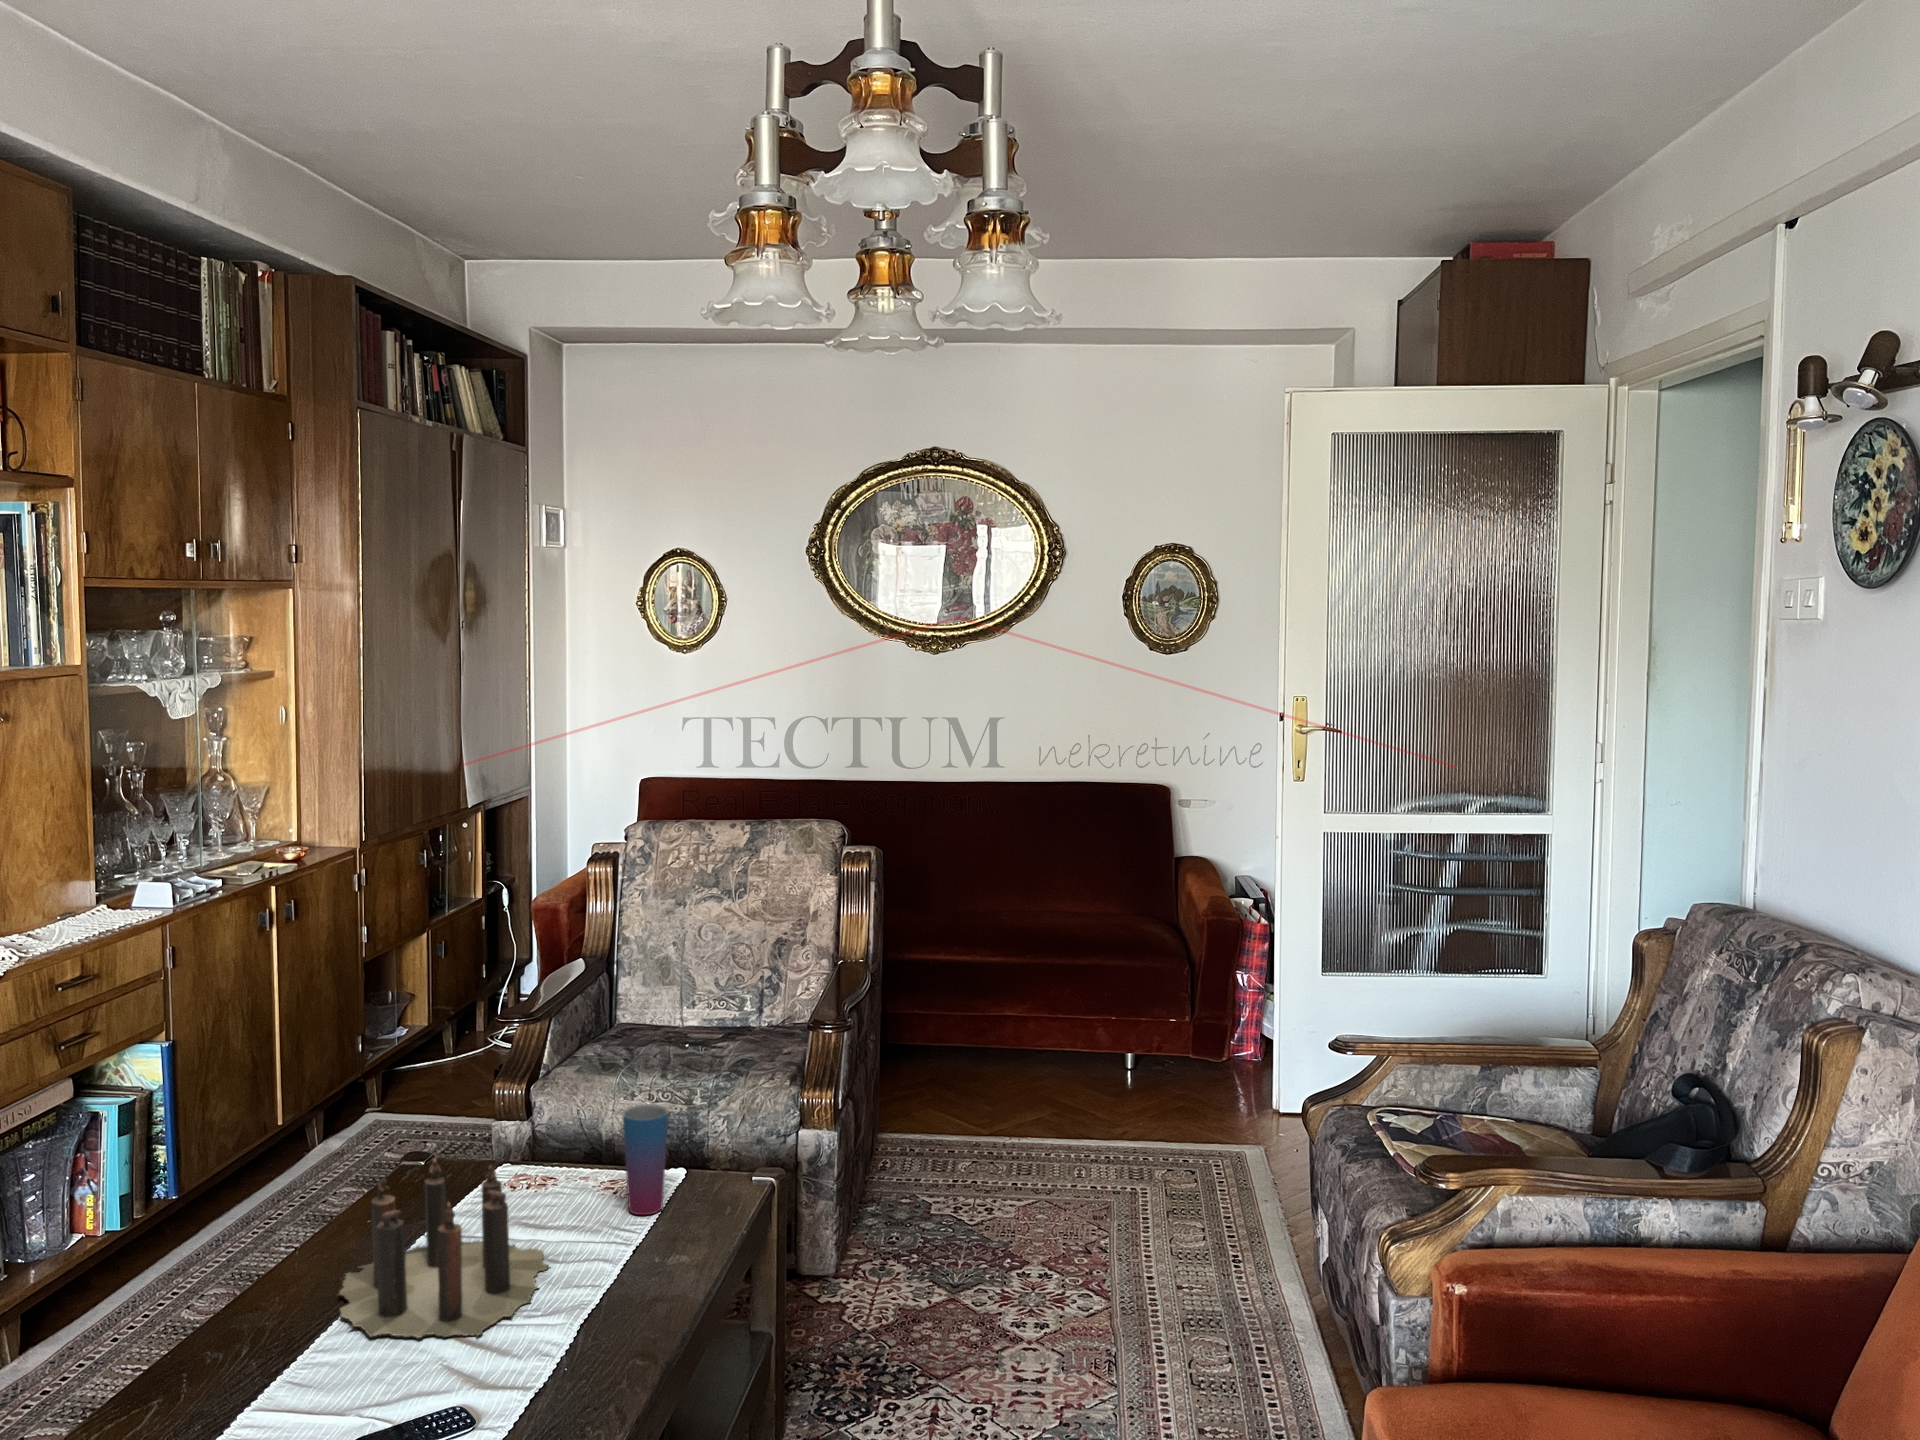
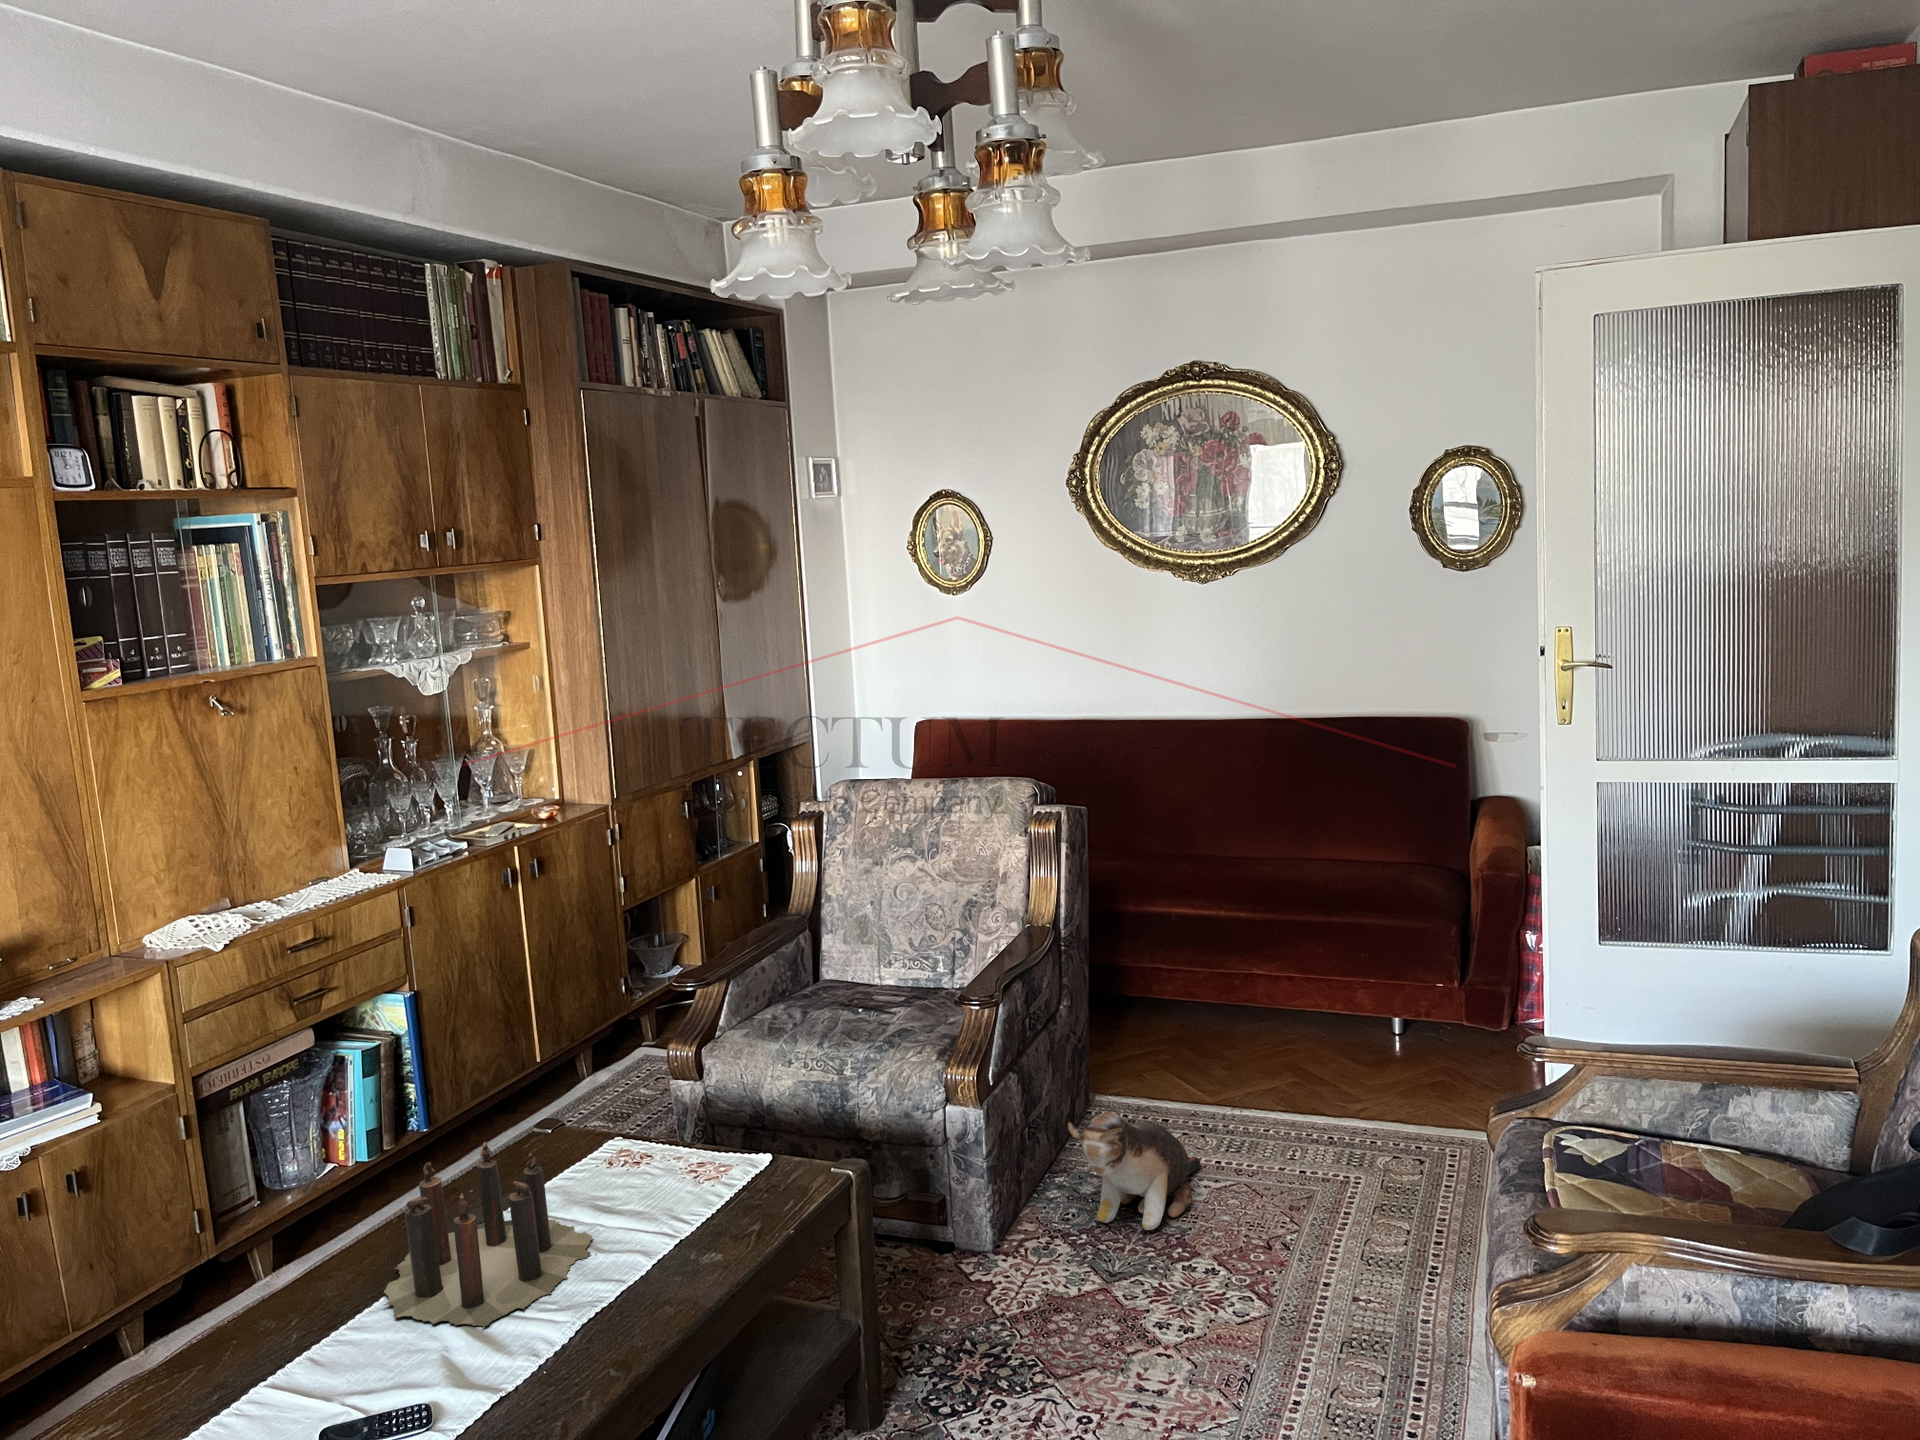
cup: present [622,1104,668,1215] -> none [681,1092,728,1203]
plush toy: none [908,1133,1006,1246] -> present [1068,1111,1200,1230]

